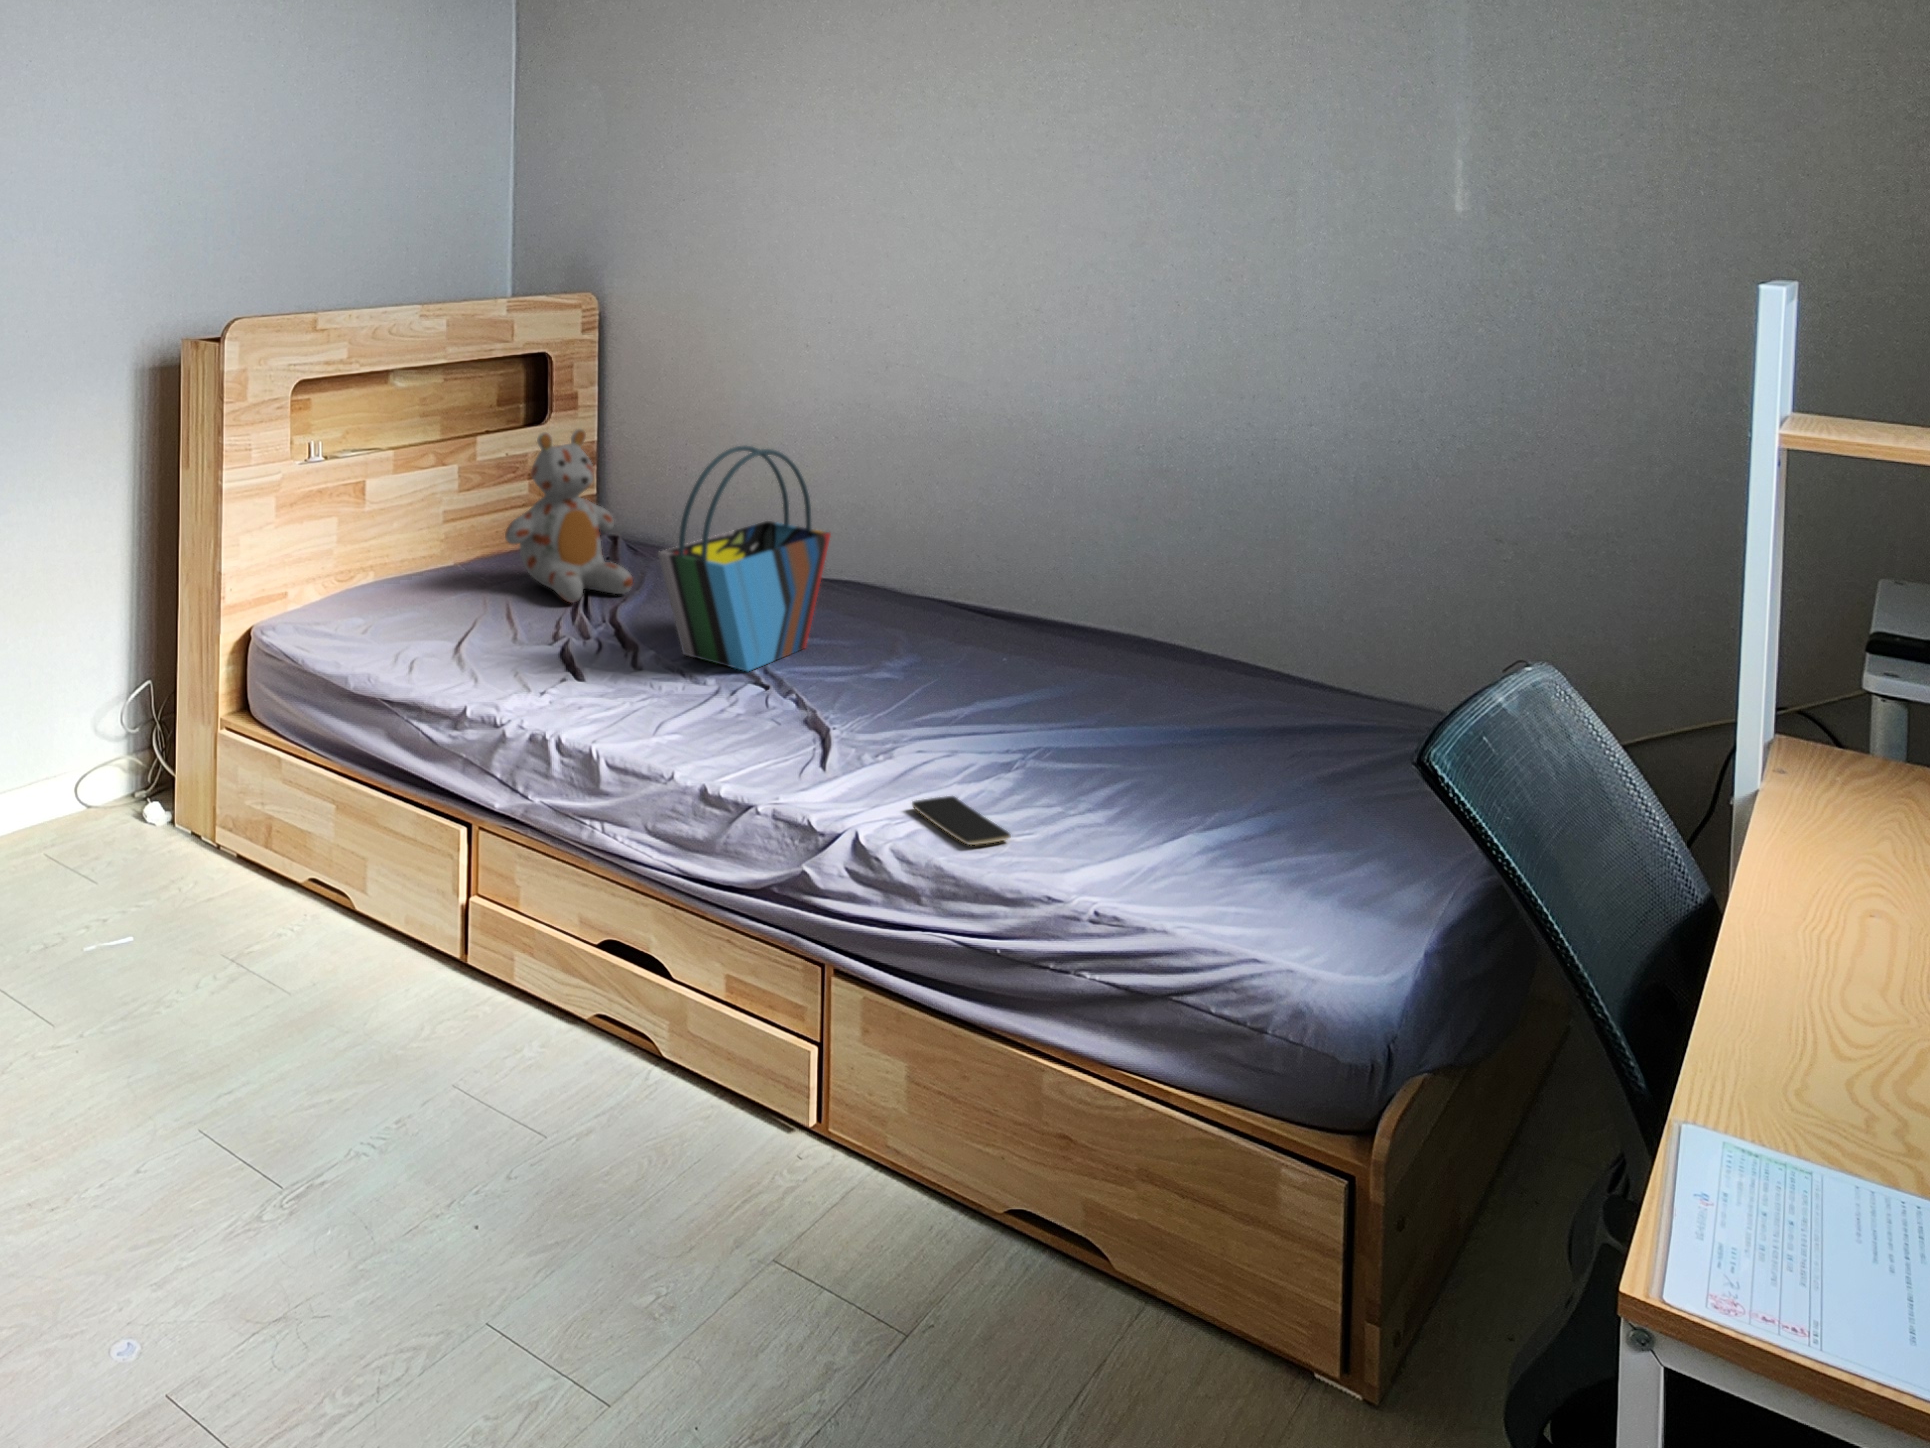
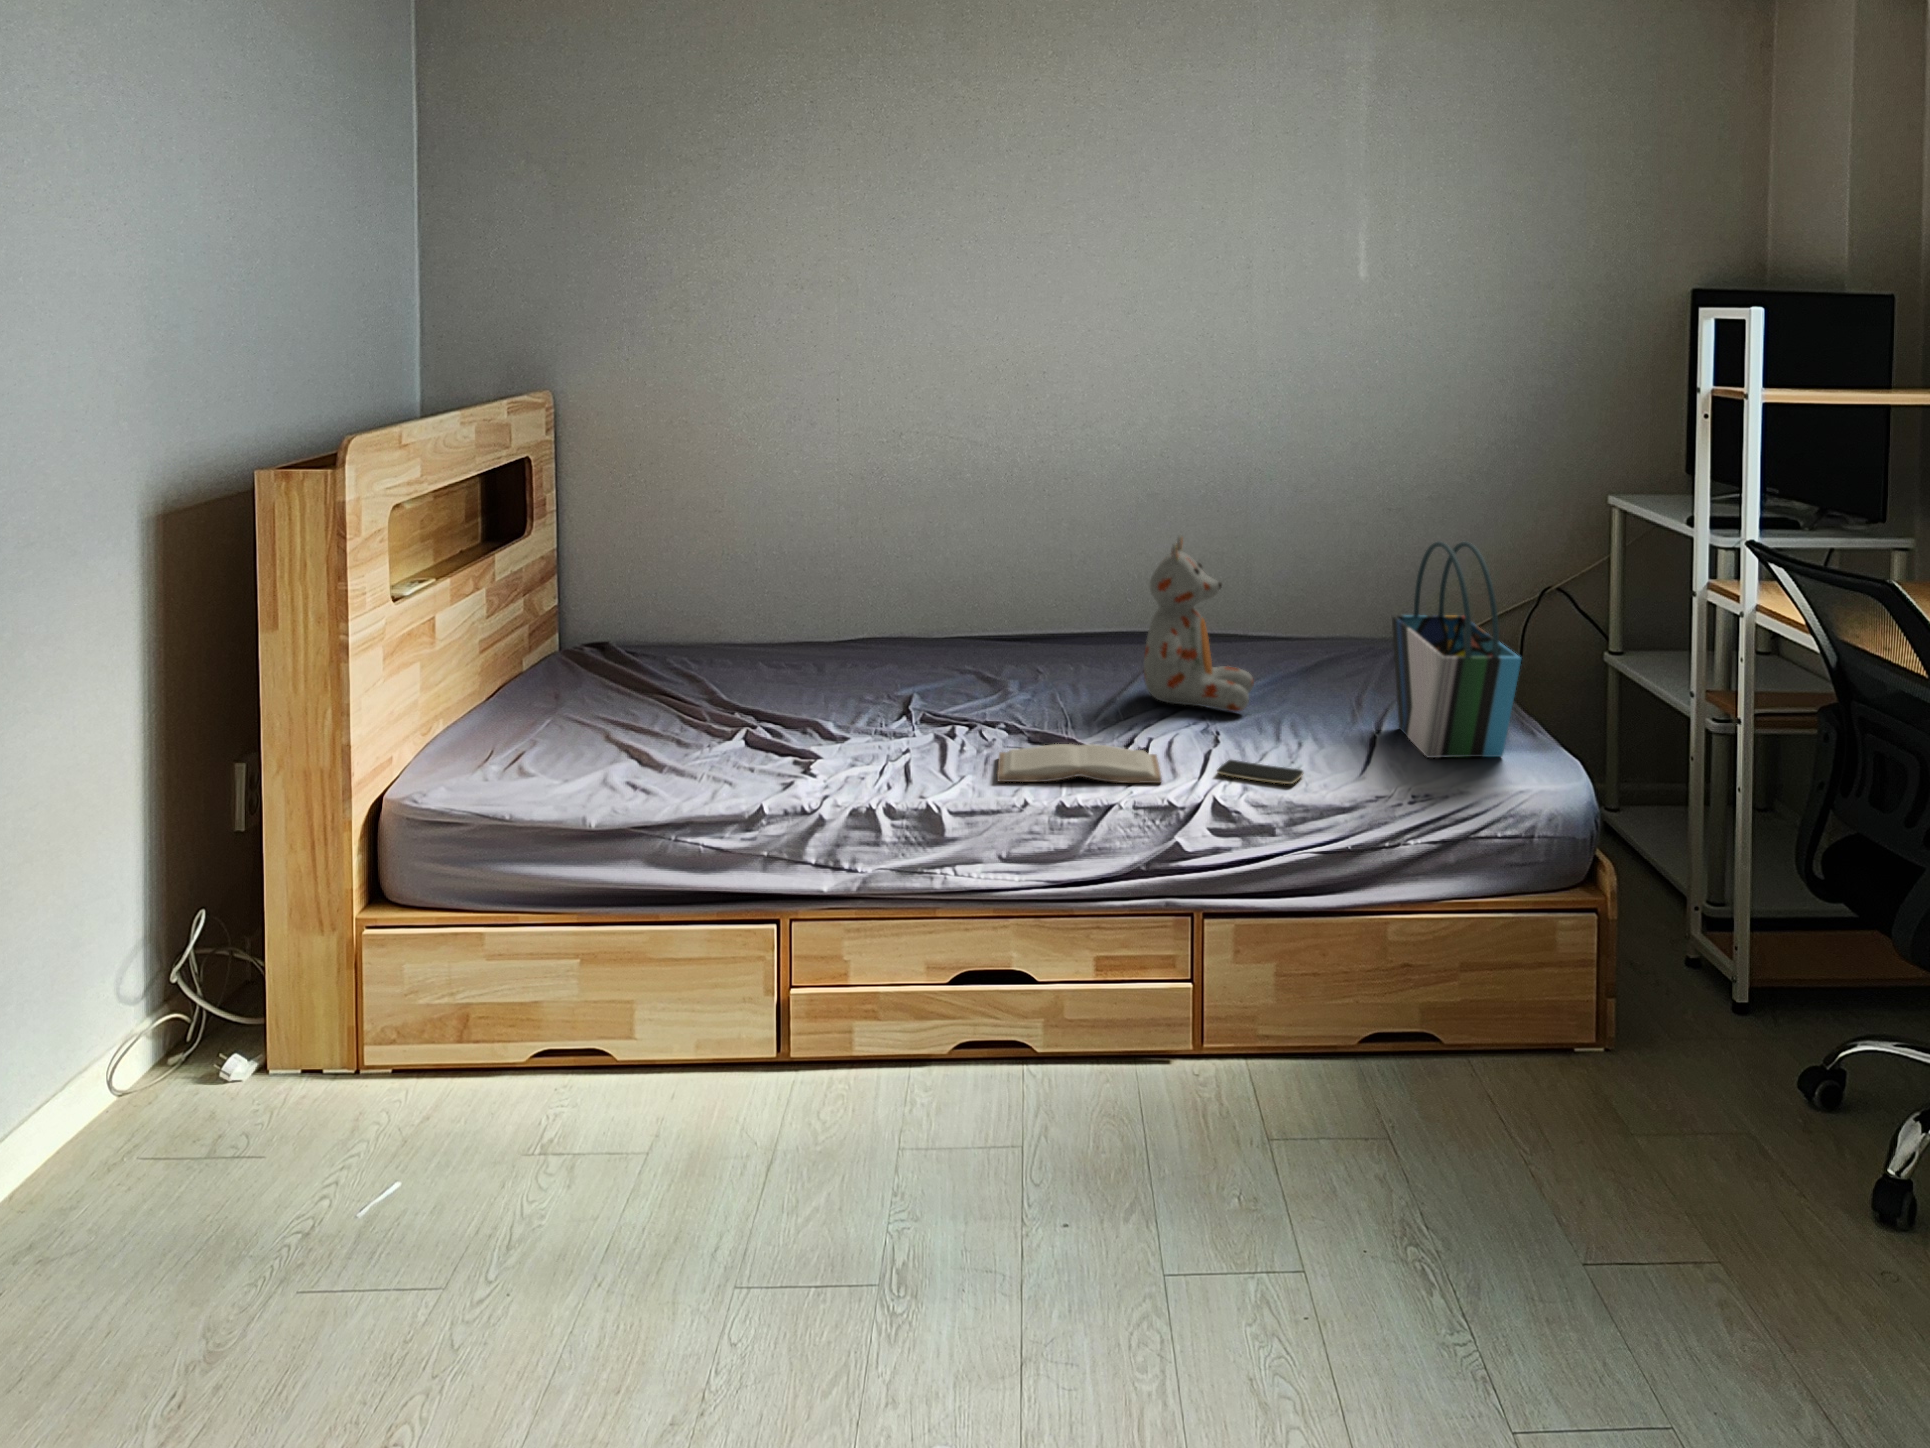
stuffed bear: present [505,429,633,603] -> present [1144,535,1254,712]
tote bag: present [658,446,831,671] -> present [1392,541,1521,758]
book: none [683,717,889,797] -> present [997,744,1162,783]

